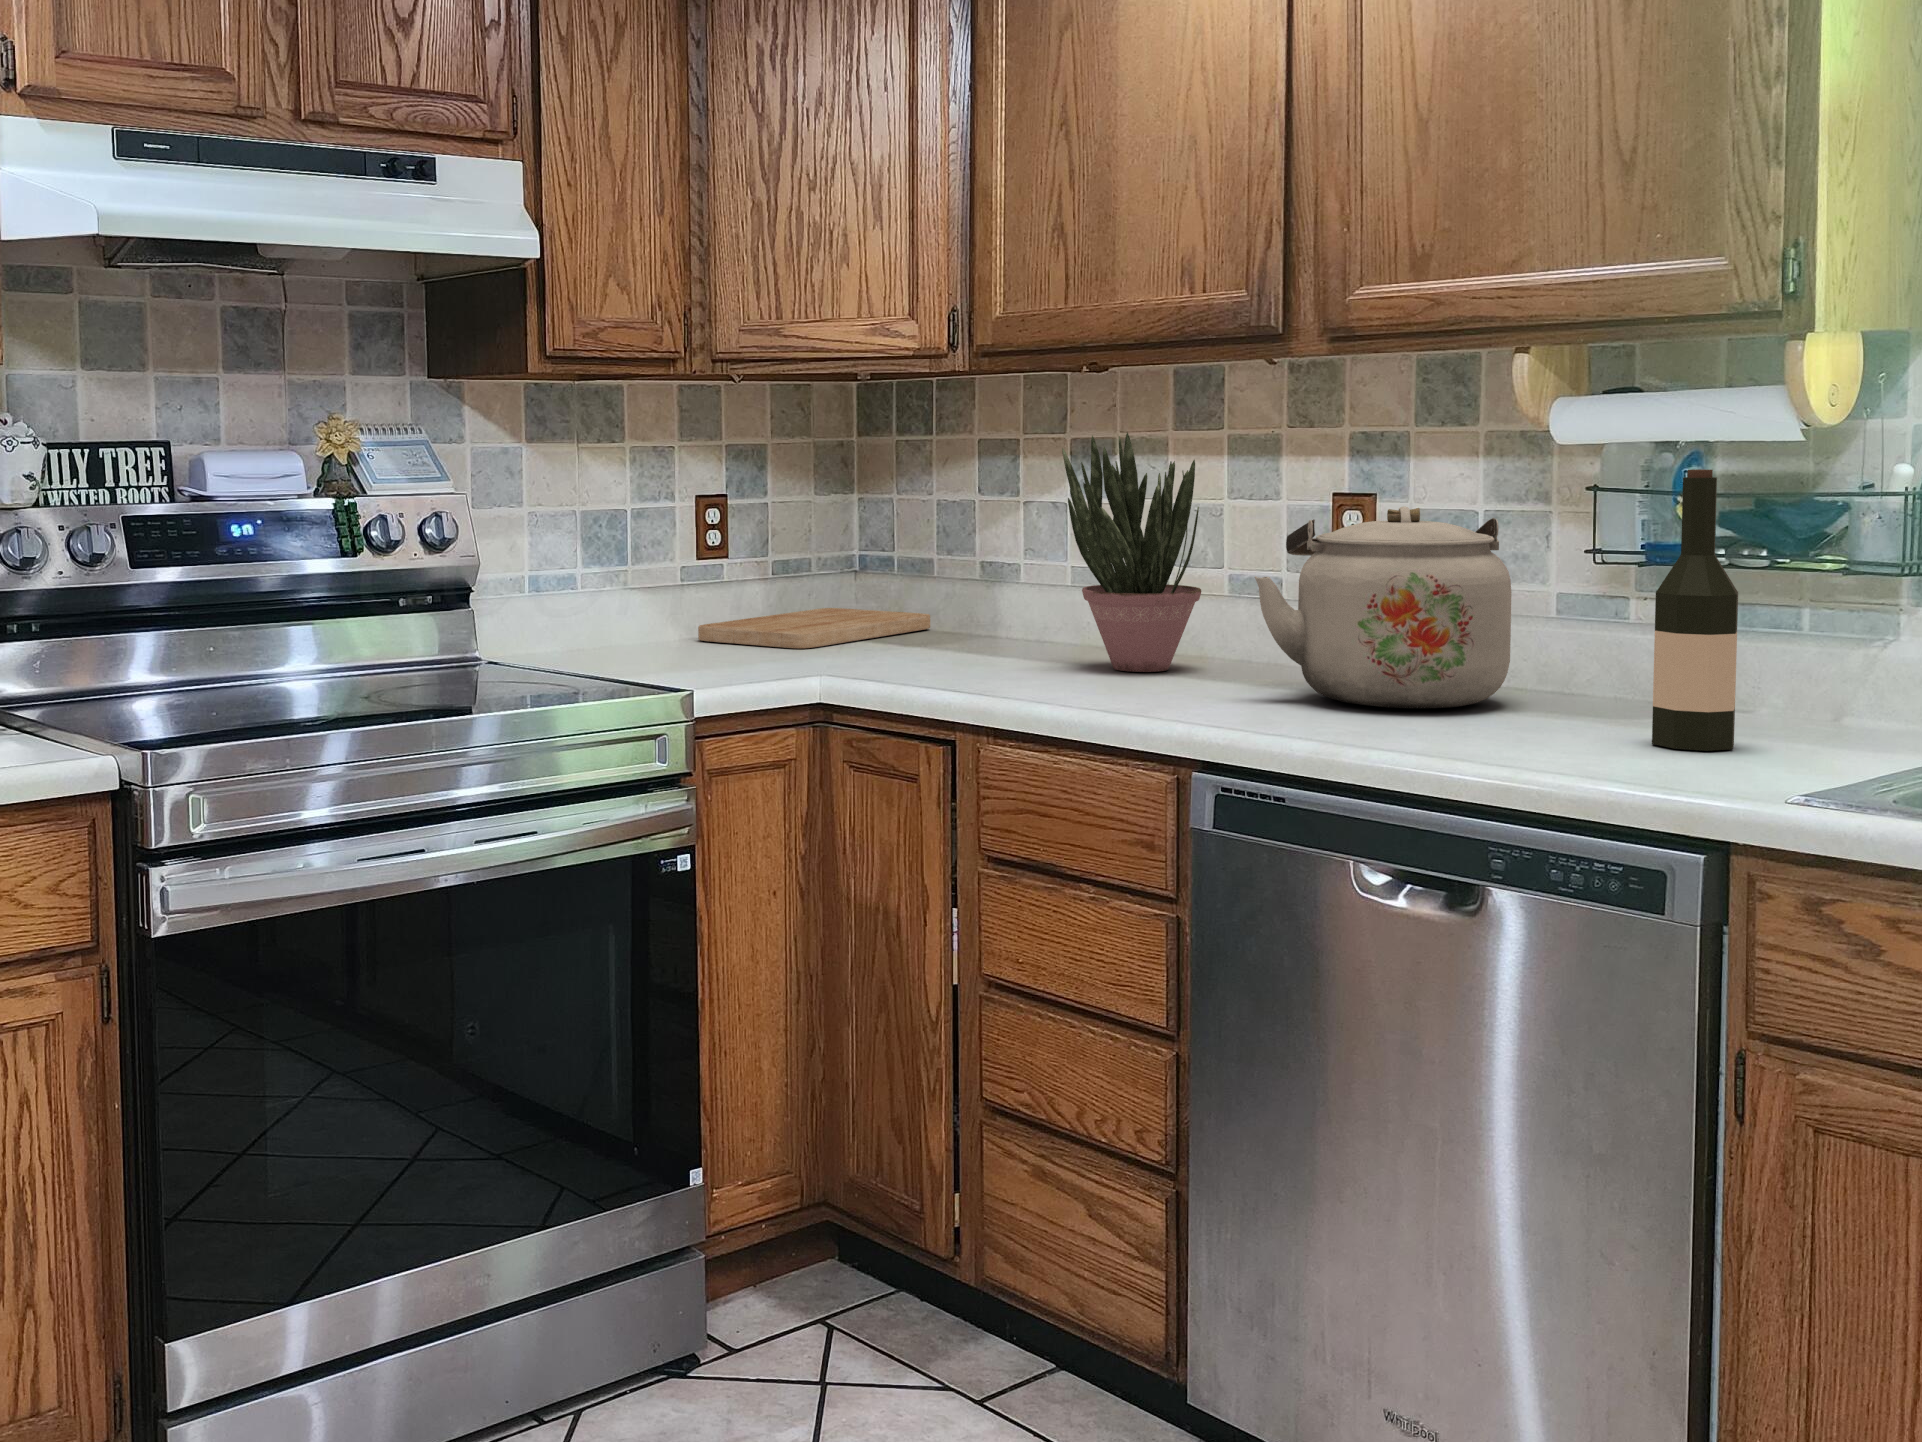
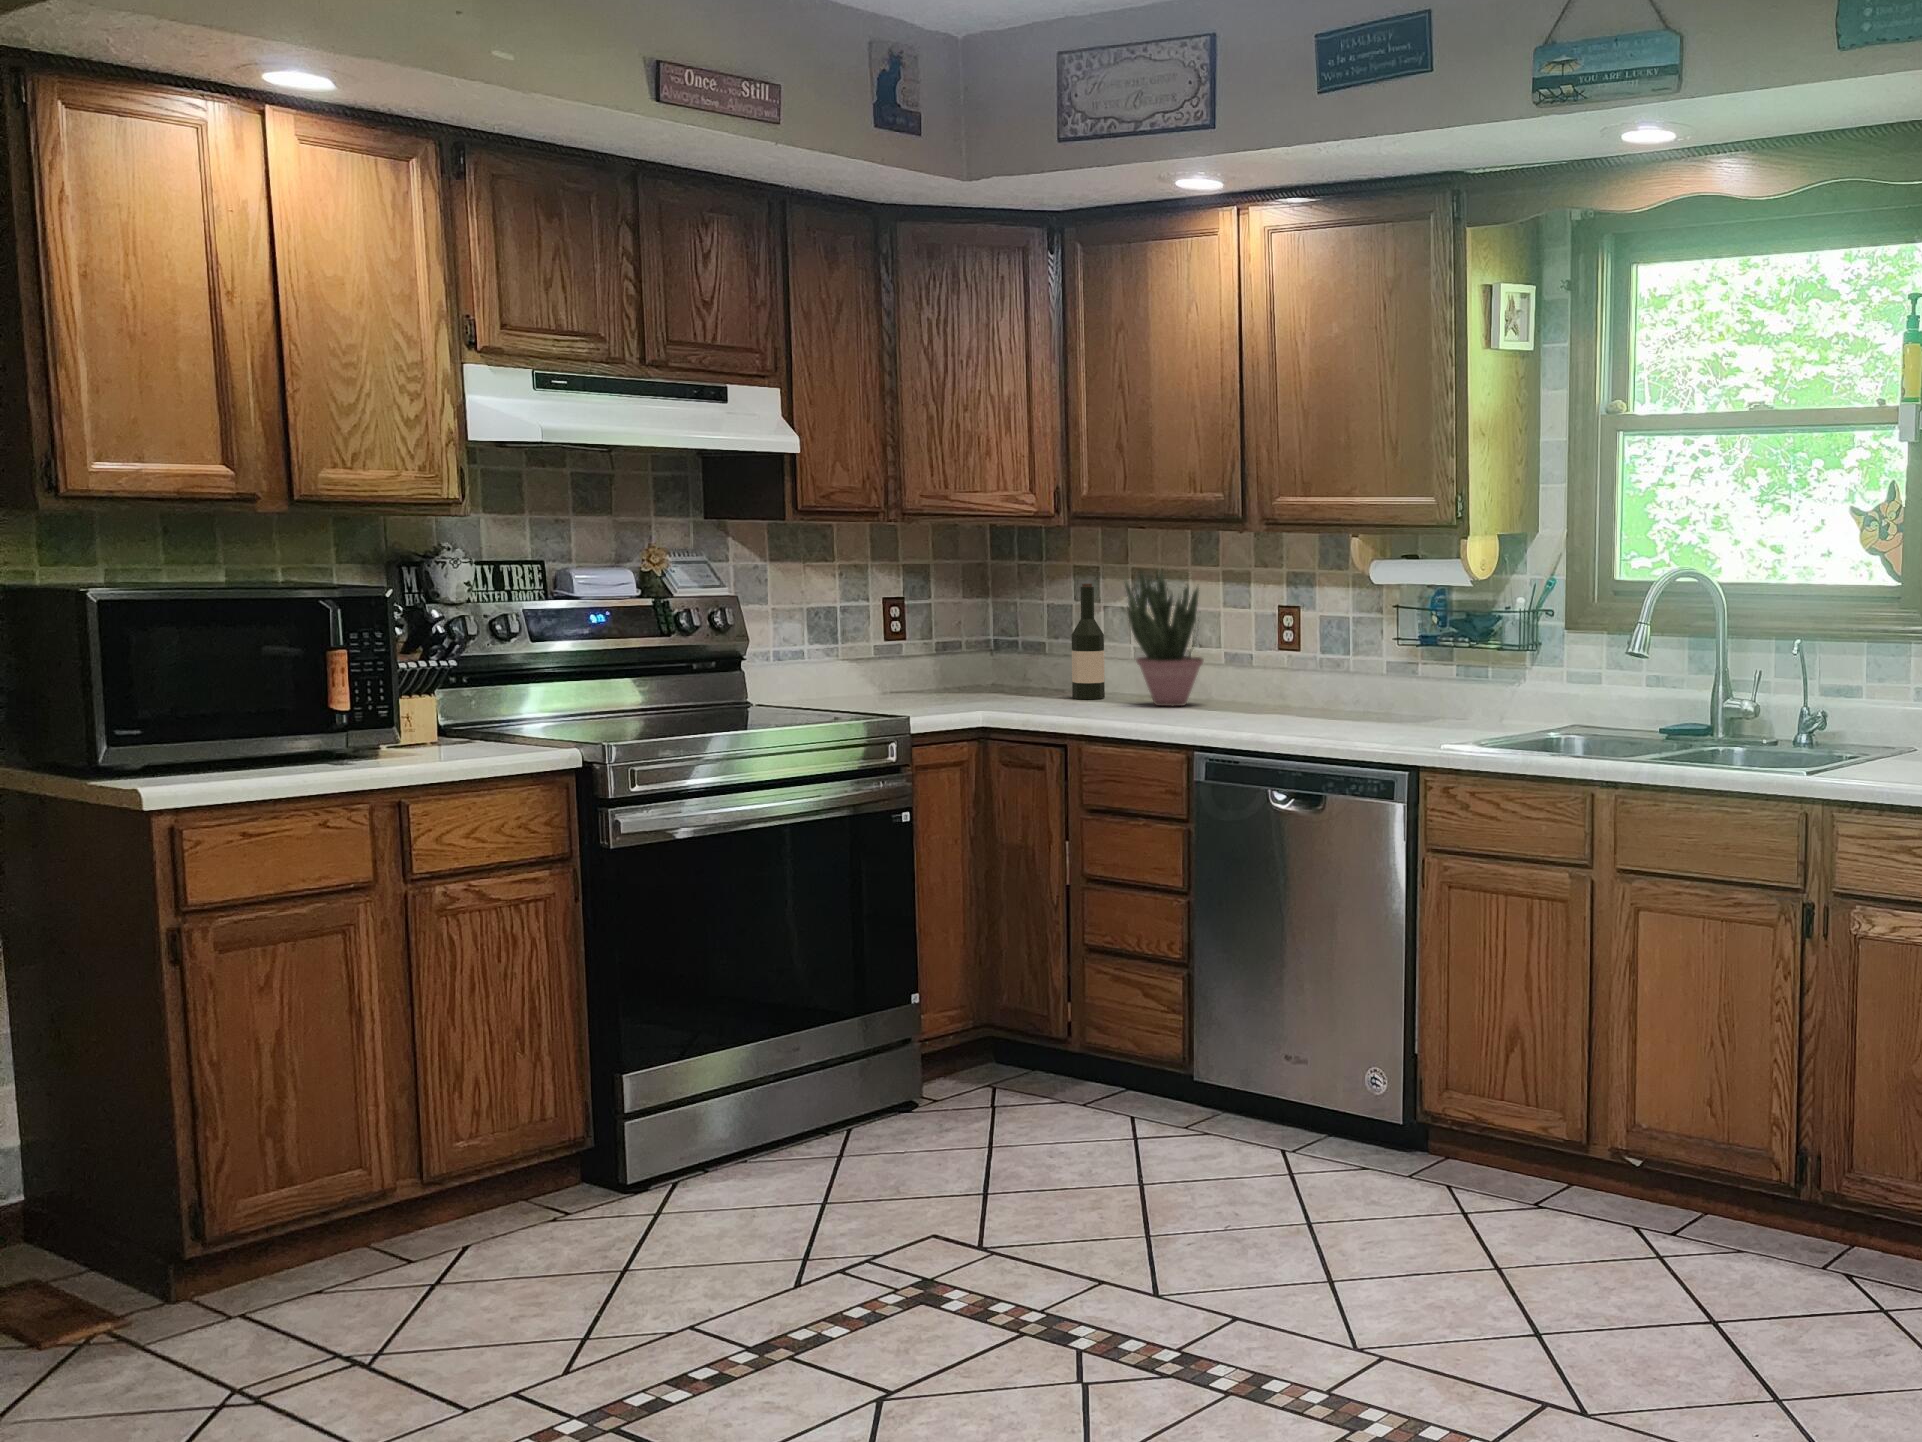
wine bottle: present [1652,469,1738,751] -> present [1072,584,1105,699]
kettle: present [1255,506,1511,708] -> none [1226,613,1355,718]
cutting board: present [698,608,930,648] -> none [889,675,1042,698]

